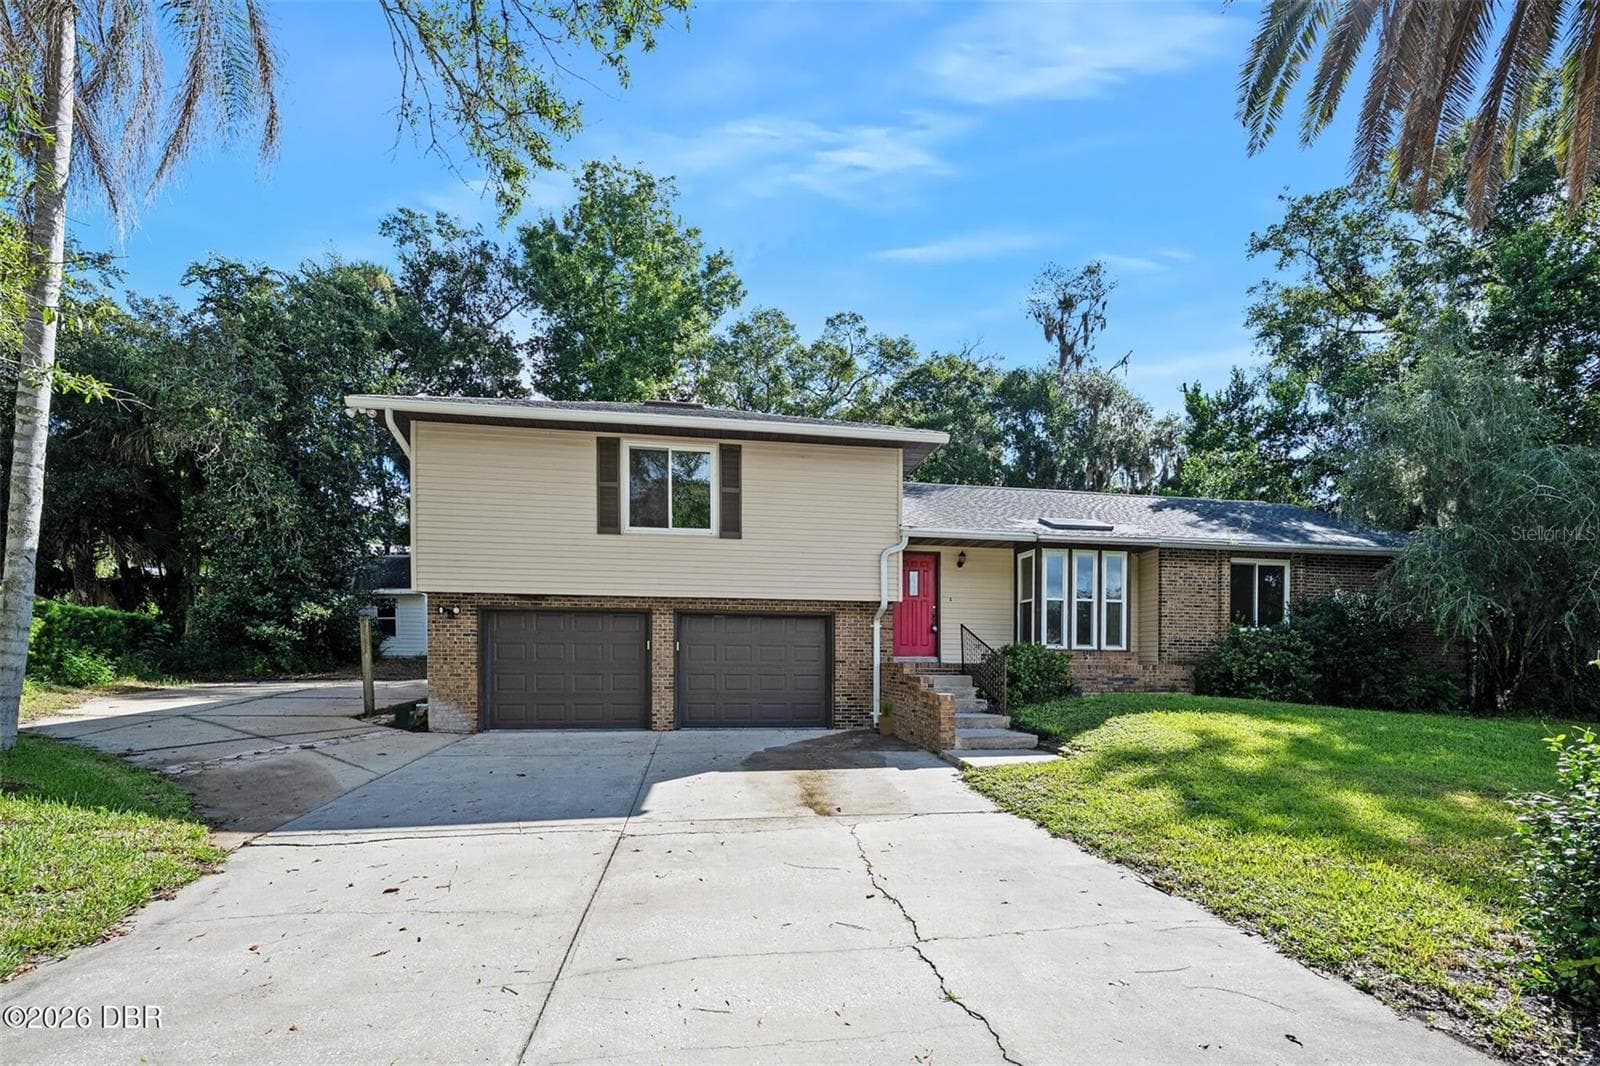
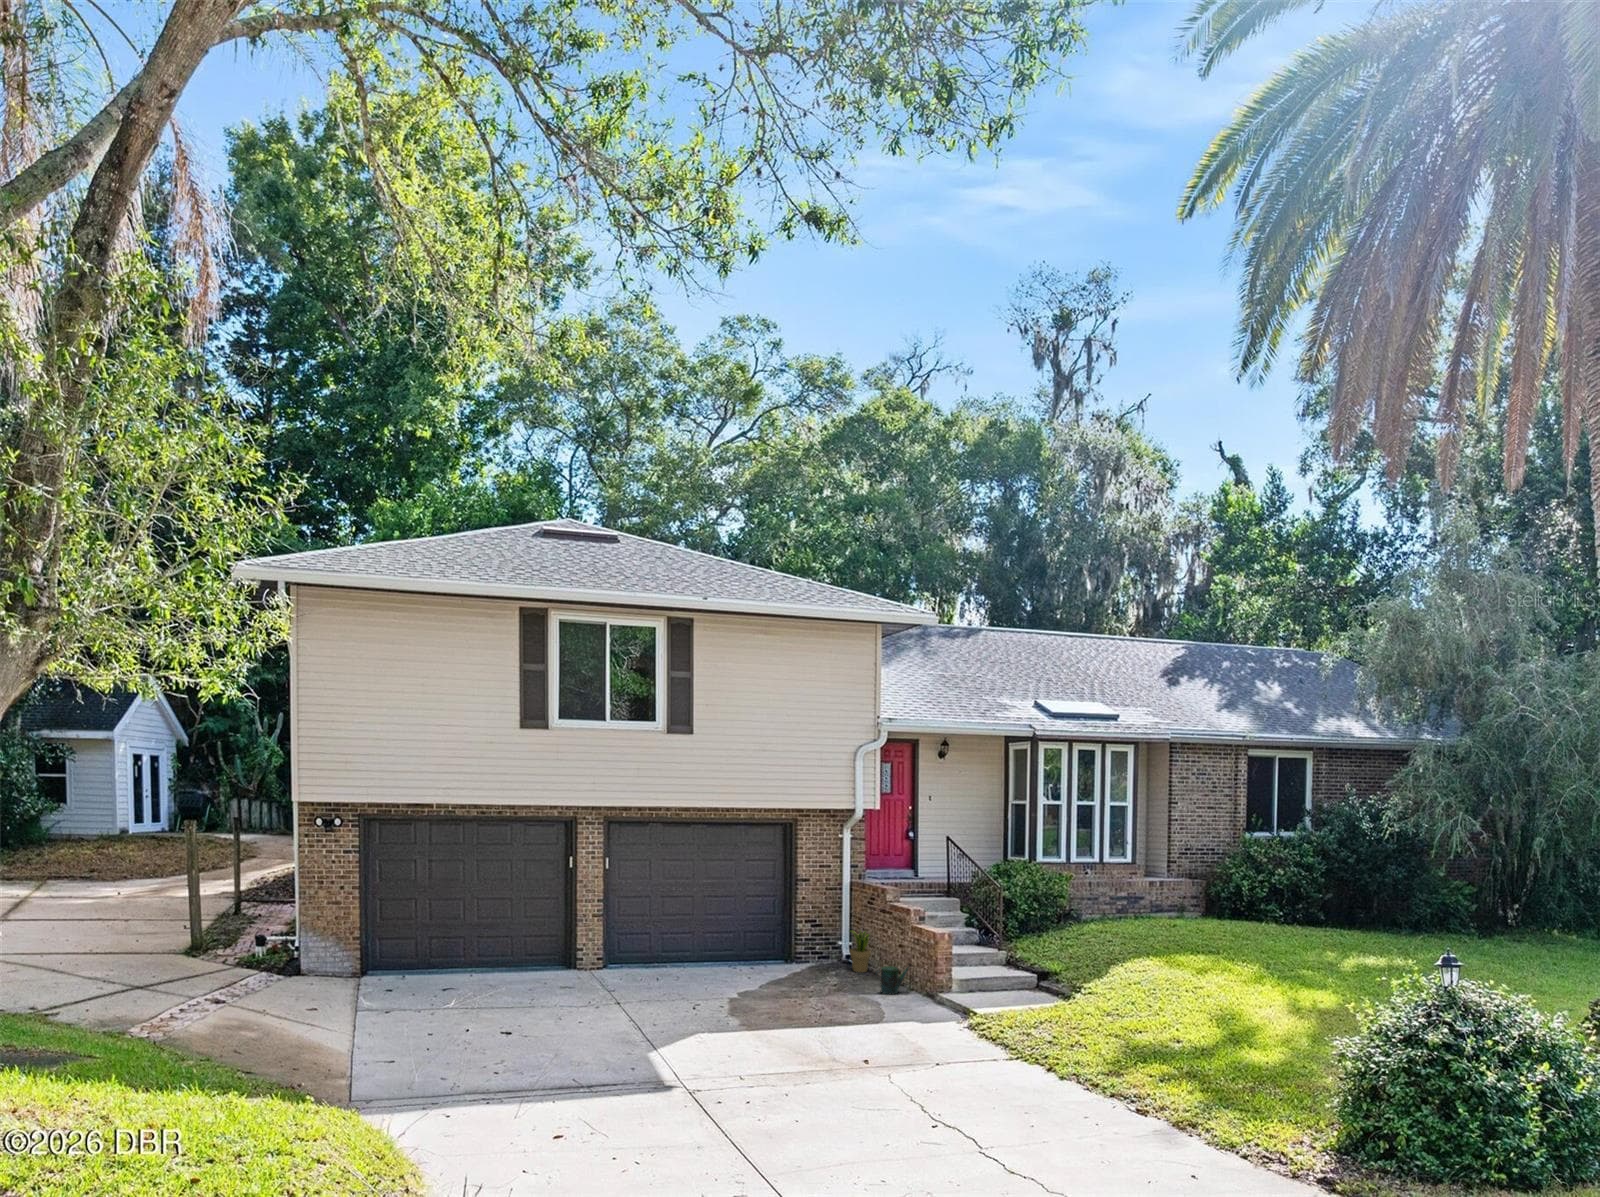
watering can: present [394,701,425,728] -> present [876,963,913,994]

